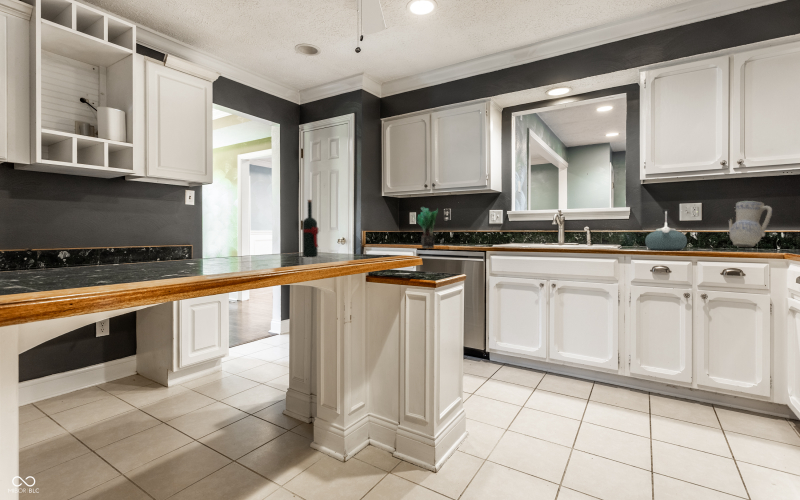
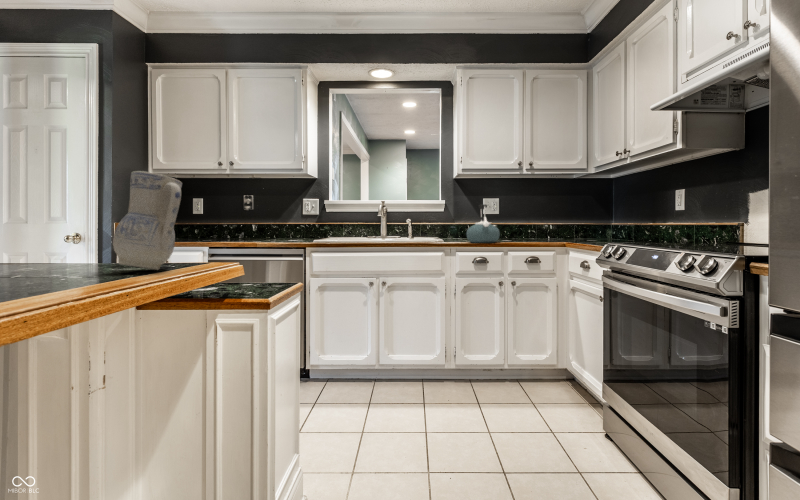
wine bottle: present [303,200,318,256] -> none [52,178,87,269]
vase: present [729,201,772,247] -> present [113,171,182,270]
potted plant: present [418,207,438,248] -> none [210,192,244,245]

